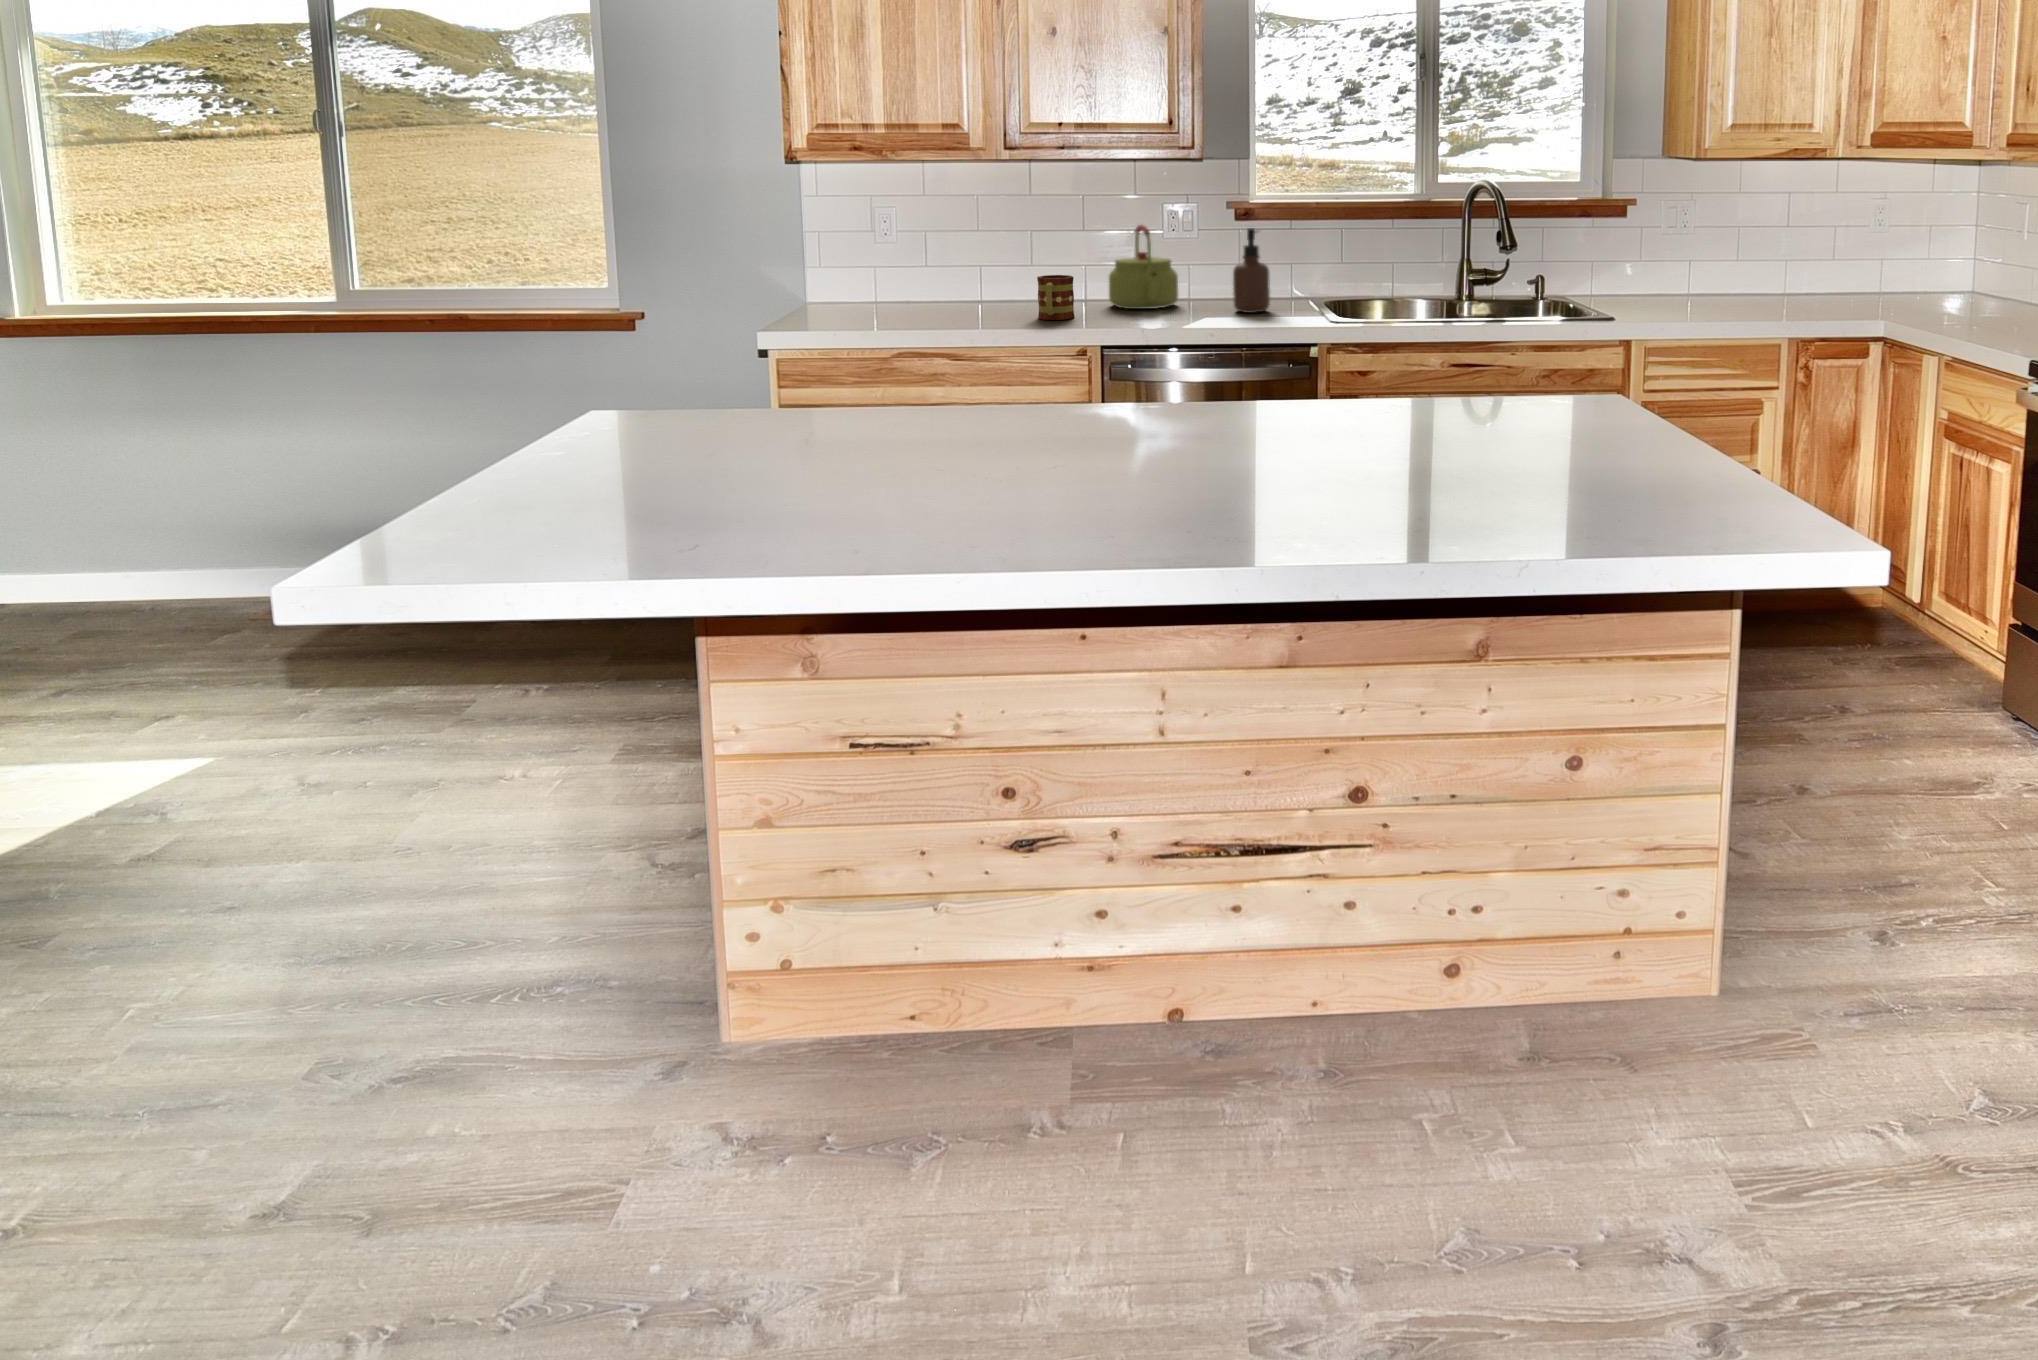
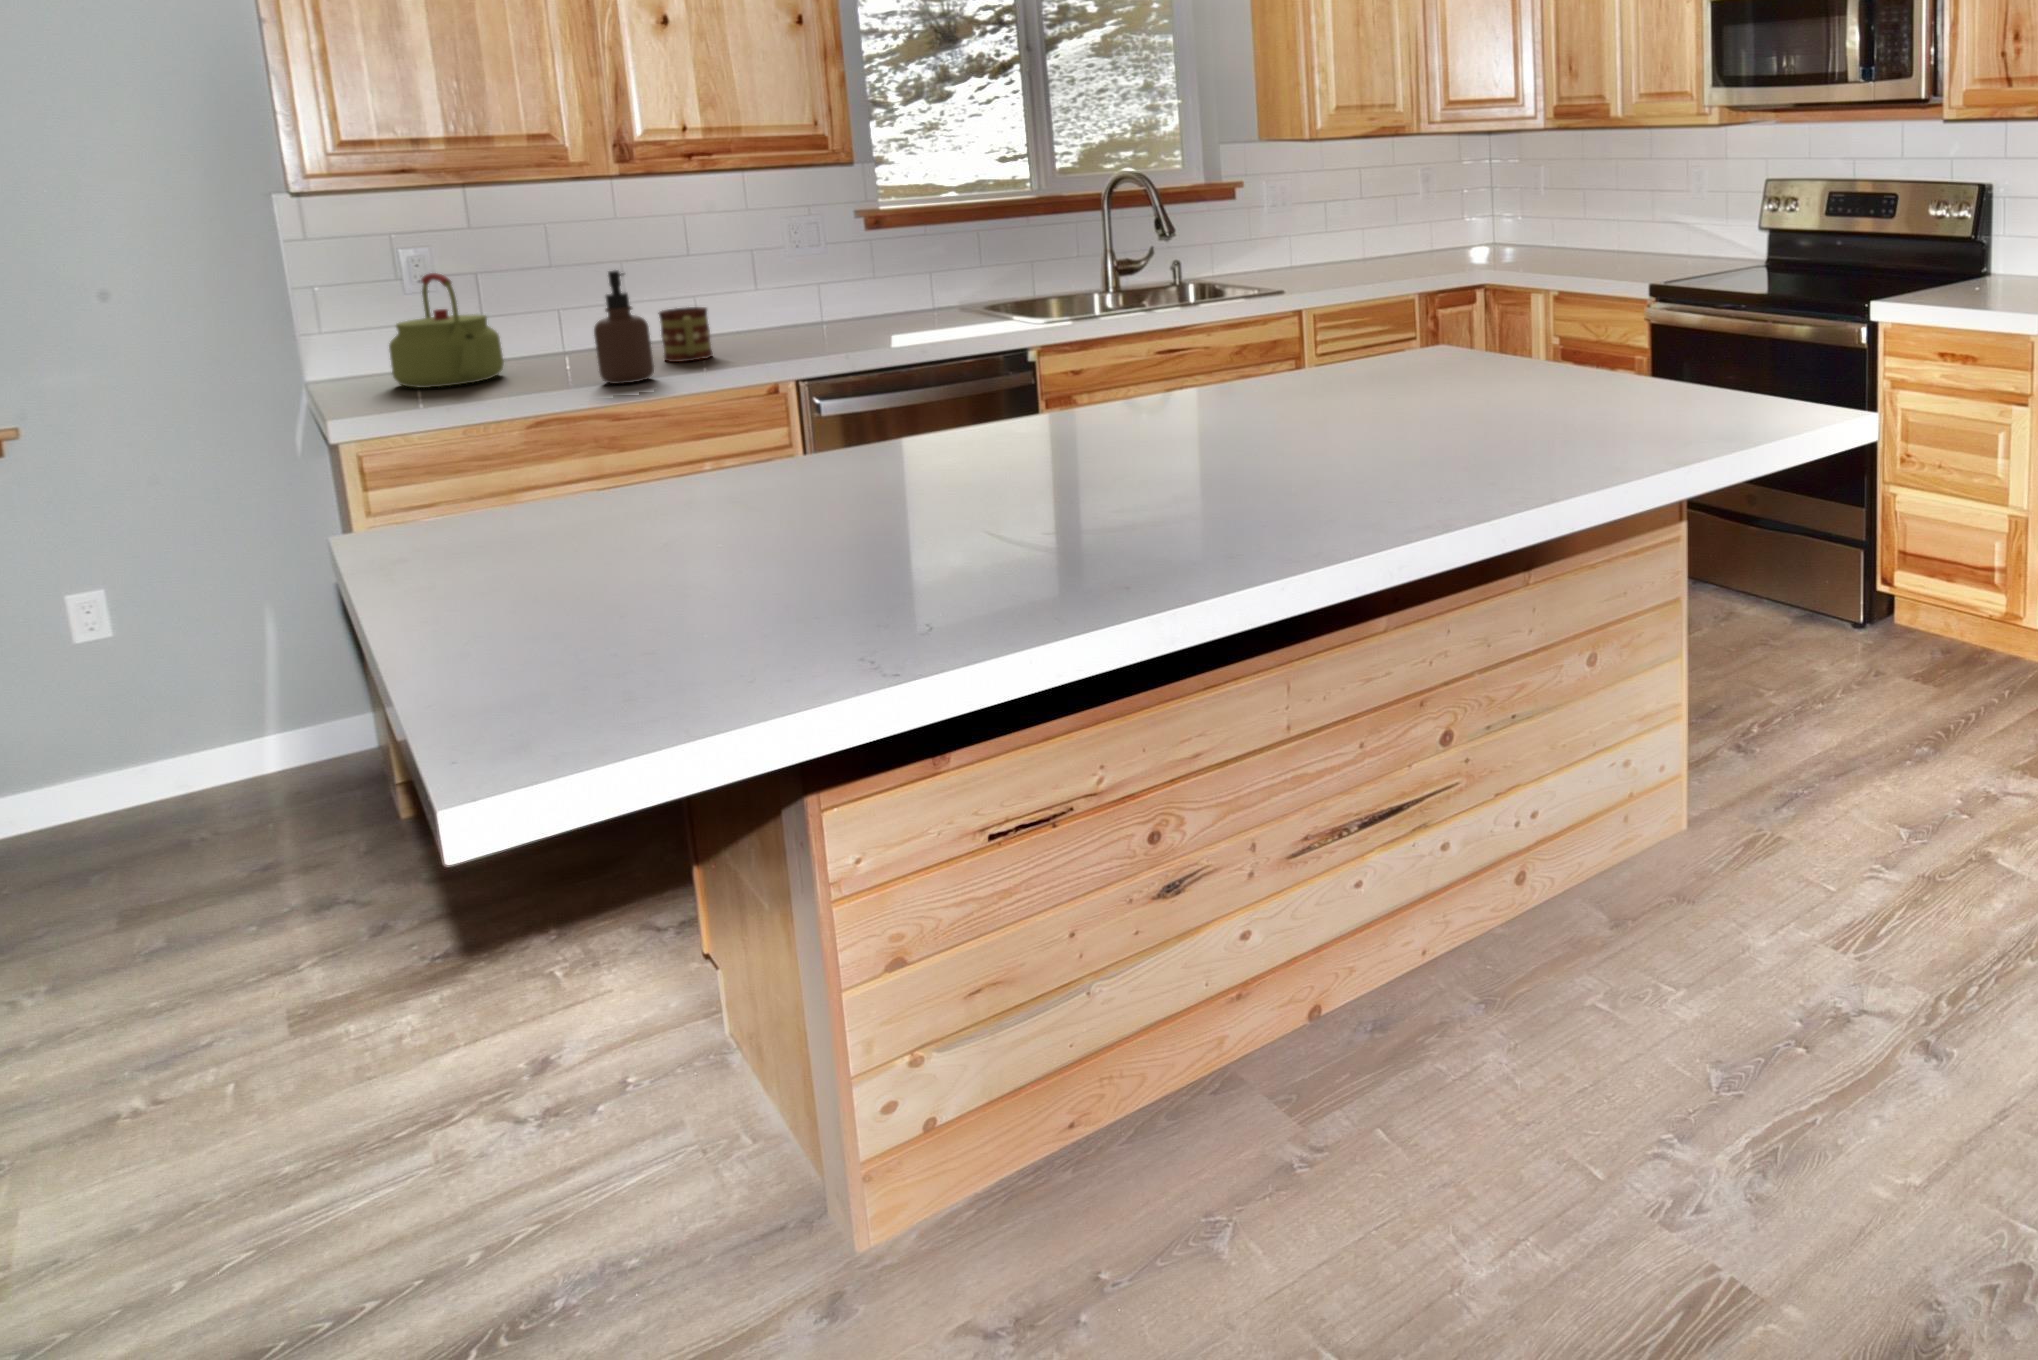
kettle: present [1109,225,1178,309] -> present [389,273,504,388]
soap dispenser: present [1233,228,1270,313] -> present [594,270,654,384]

